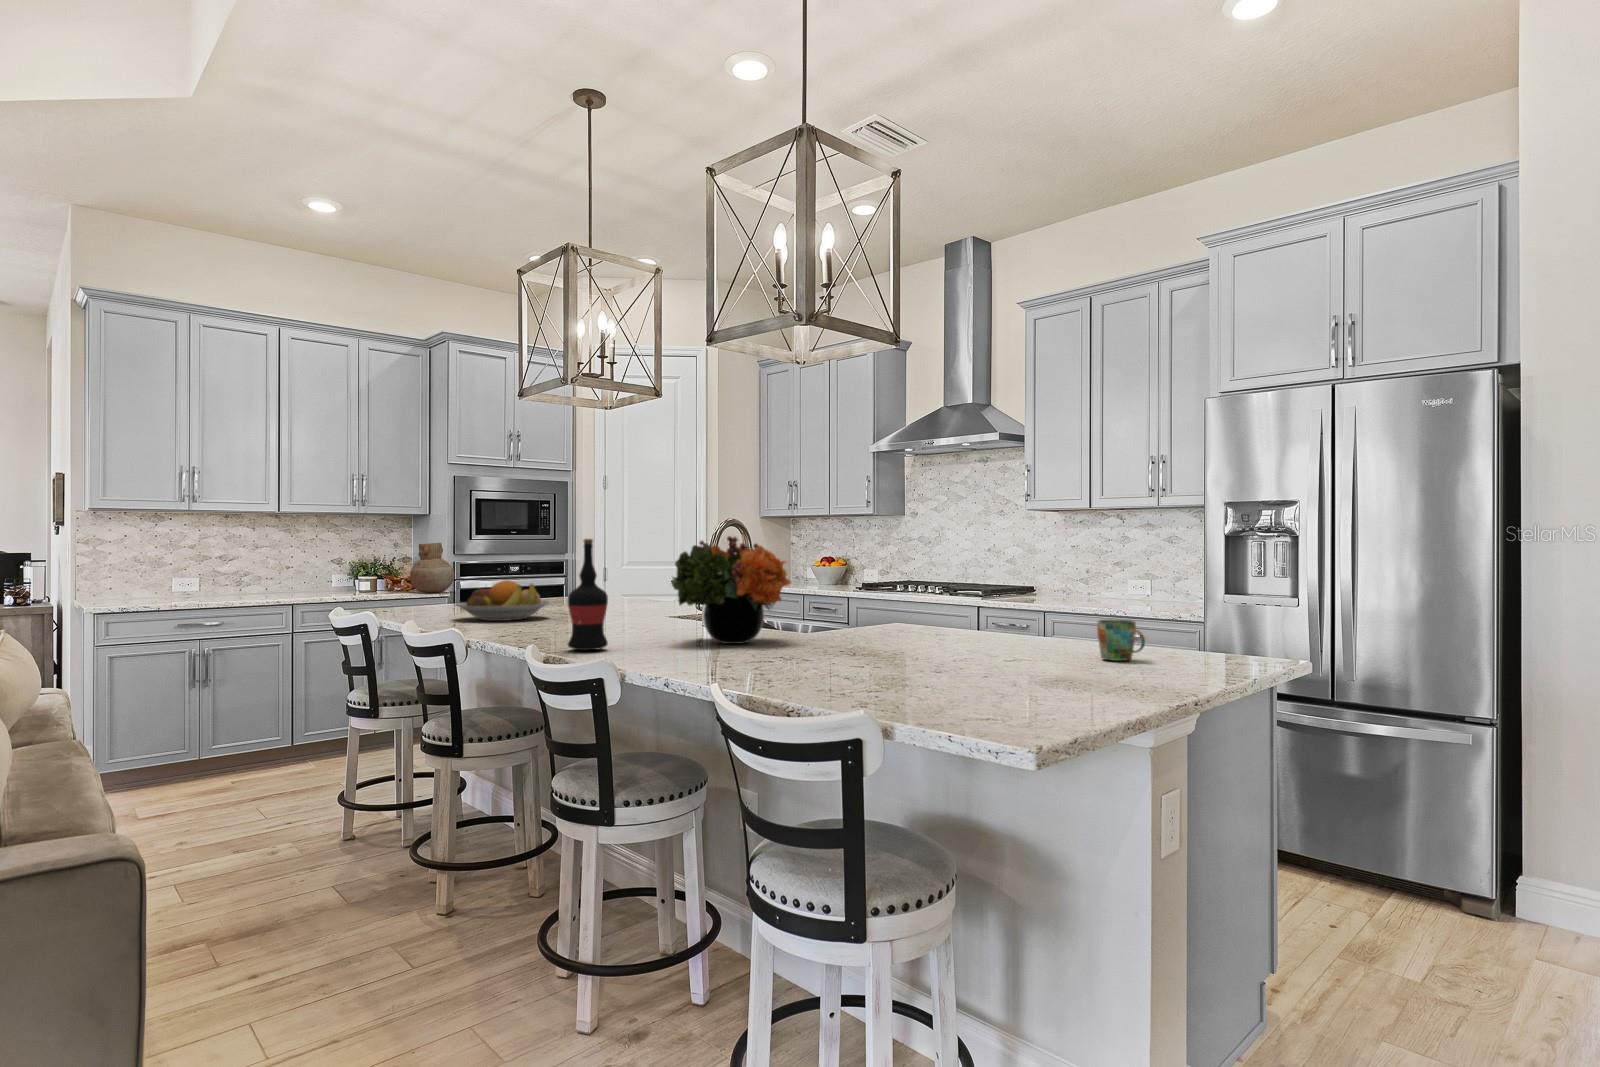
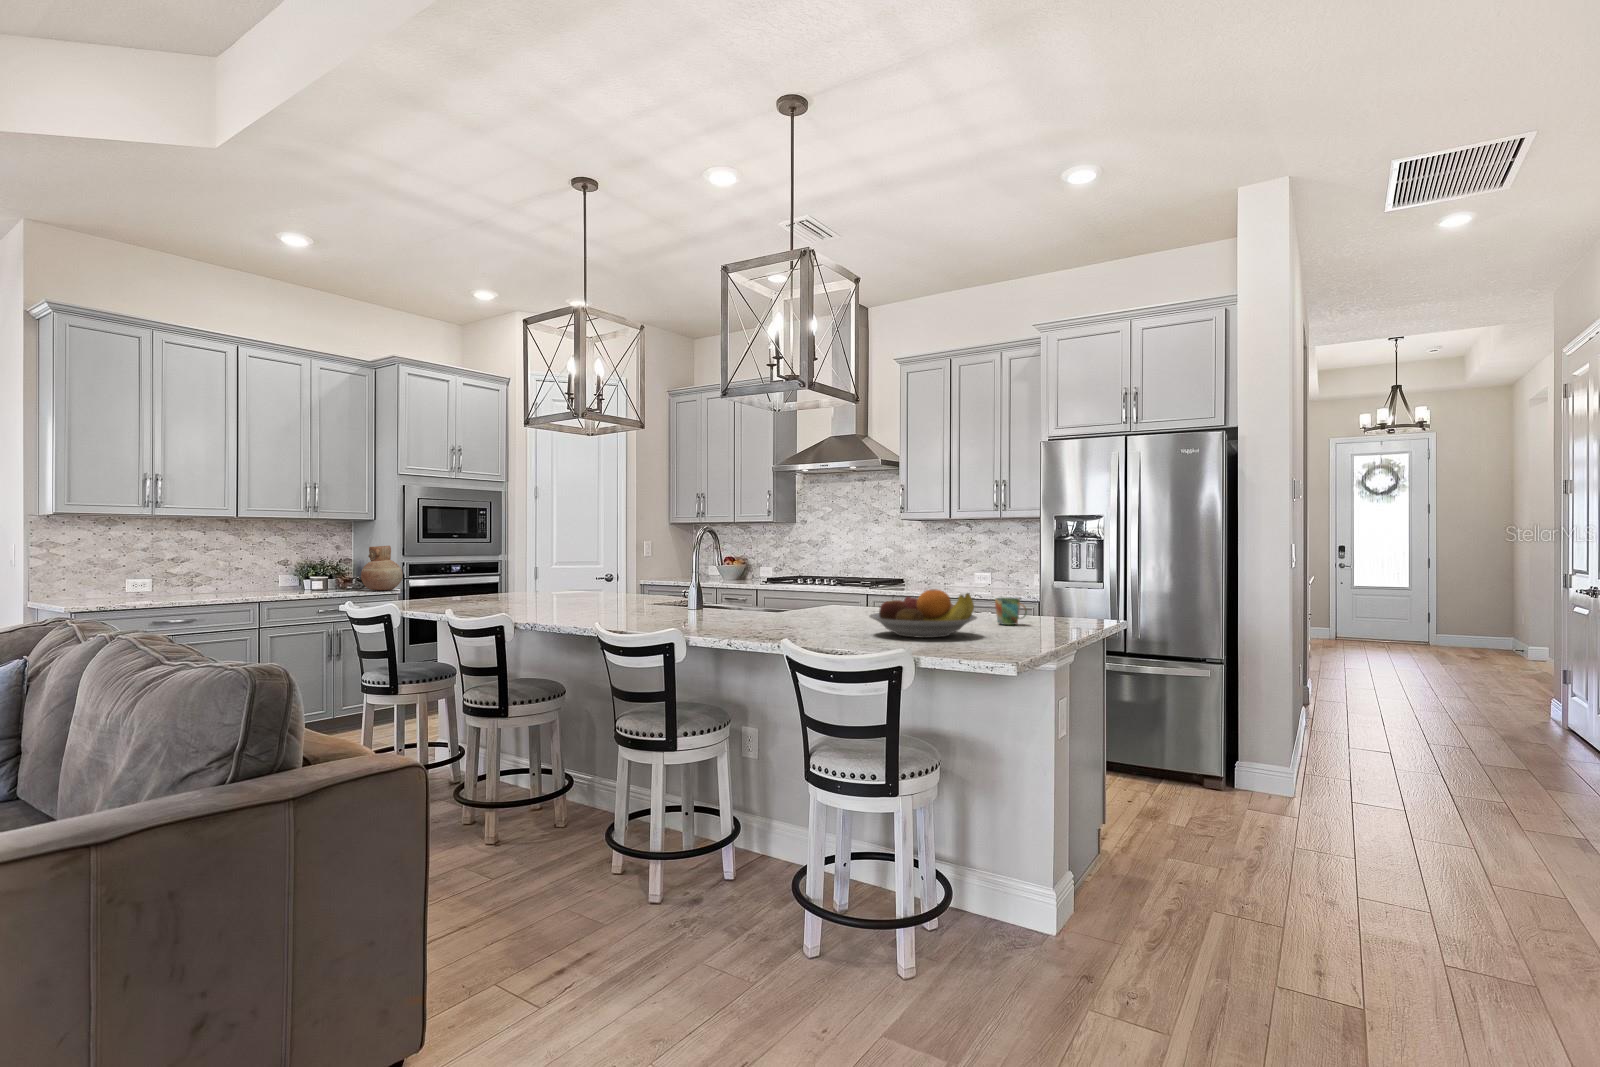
flower arrangement: present [672,536,791,644] -> none [687,541,777,621]
wine bottle: present [568,539,608,650] -> none [619,543,649,627]
fruit bowl: present [455,580,550,621] -> present [869,589,977,638]

